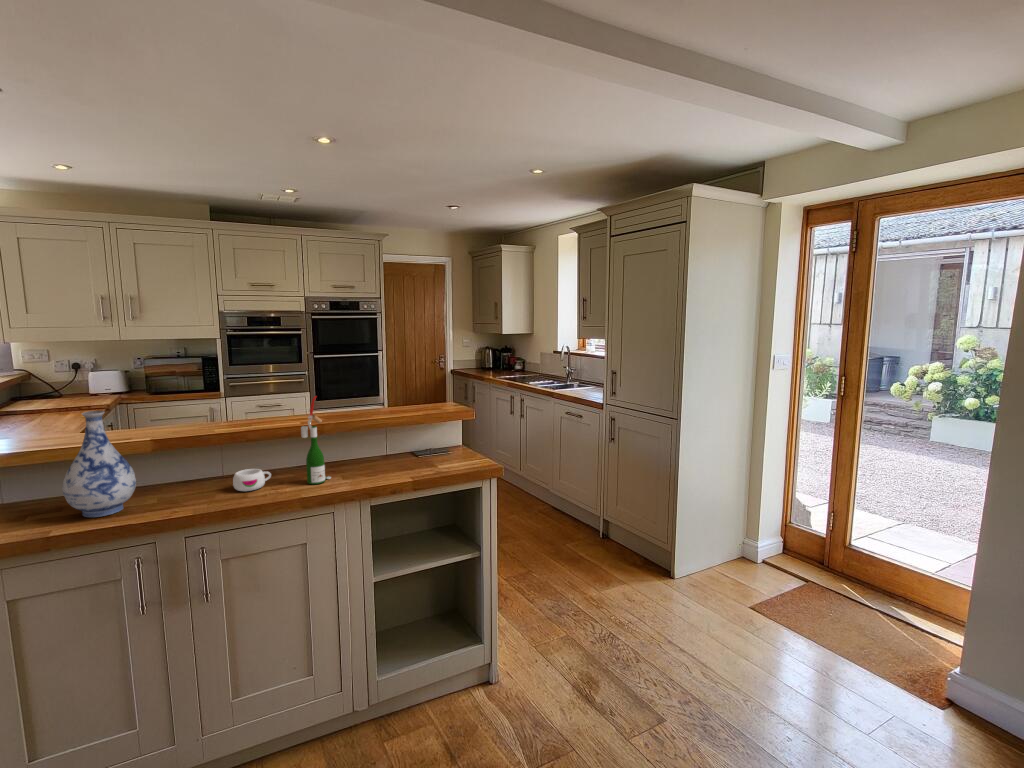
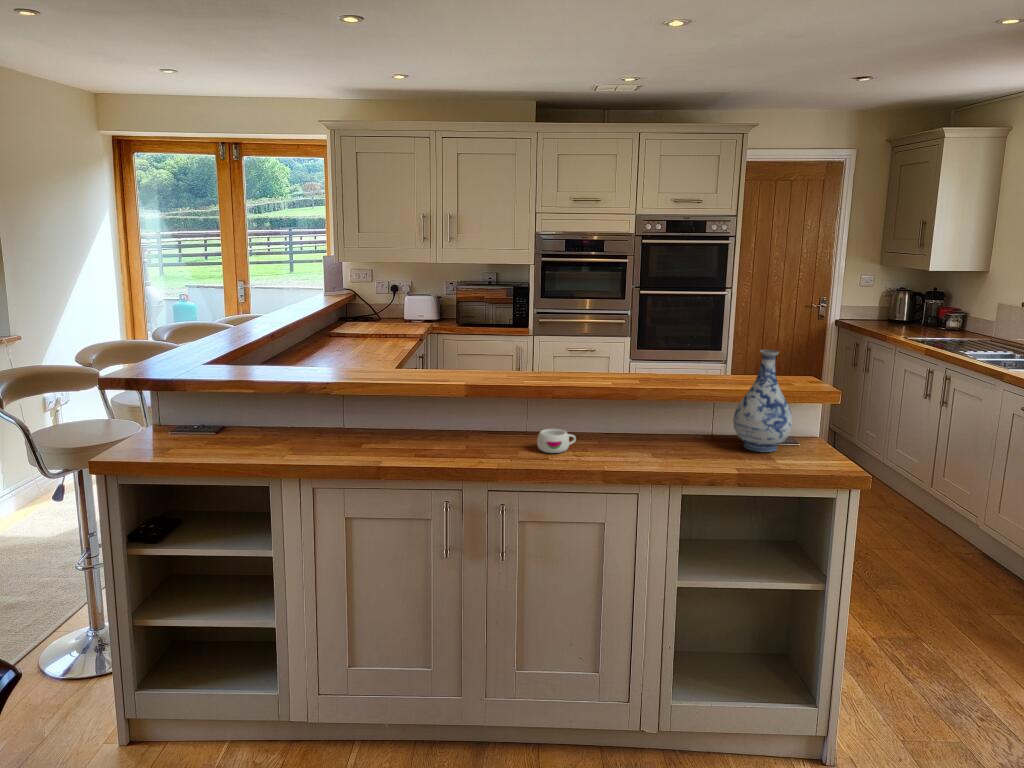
wine bottle: present [301,396,331,484] -> none [612,354,641,458]
vase: present [62,411,136,517] -> present [733,350,793,452]

